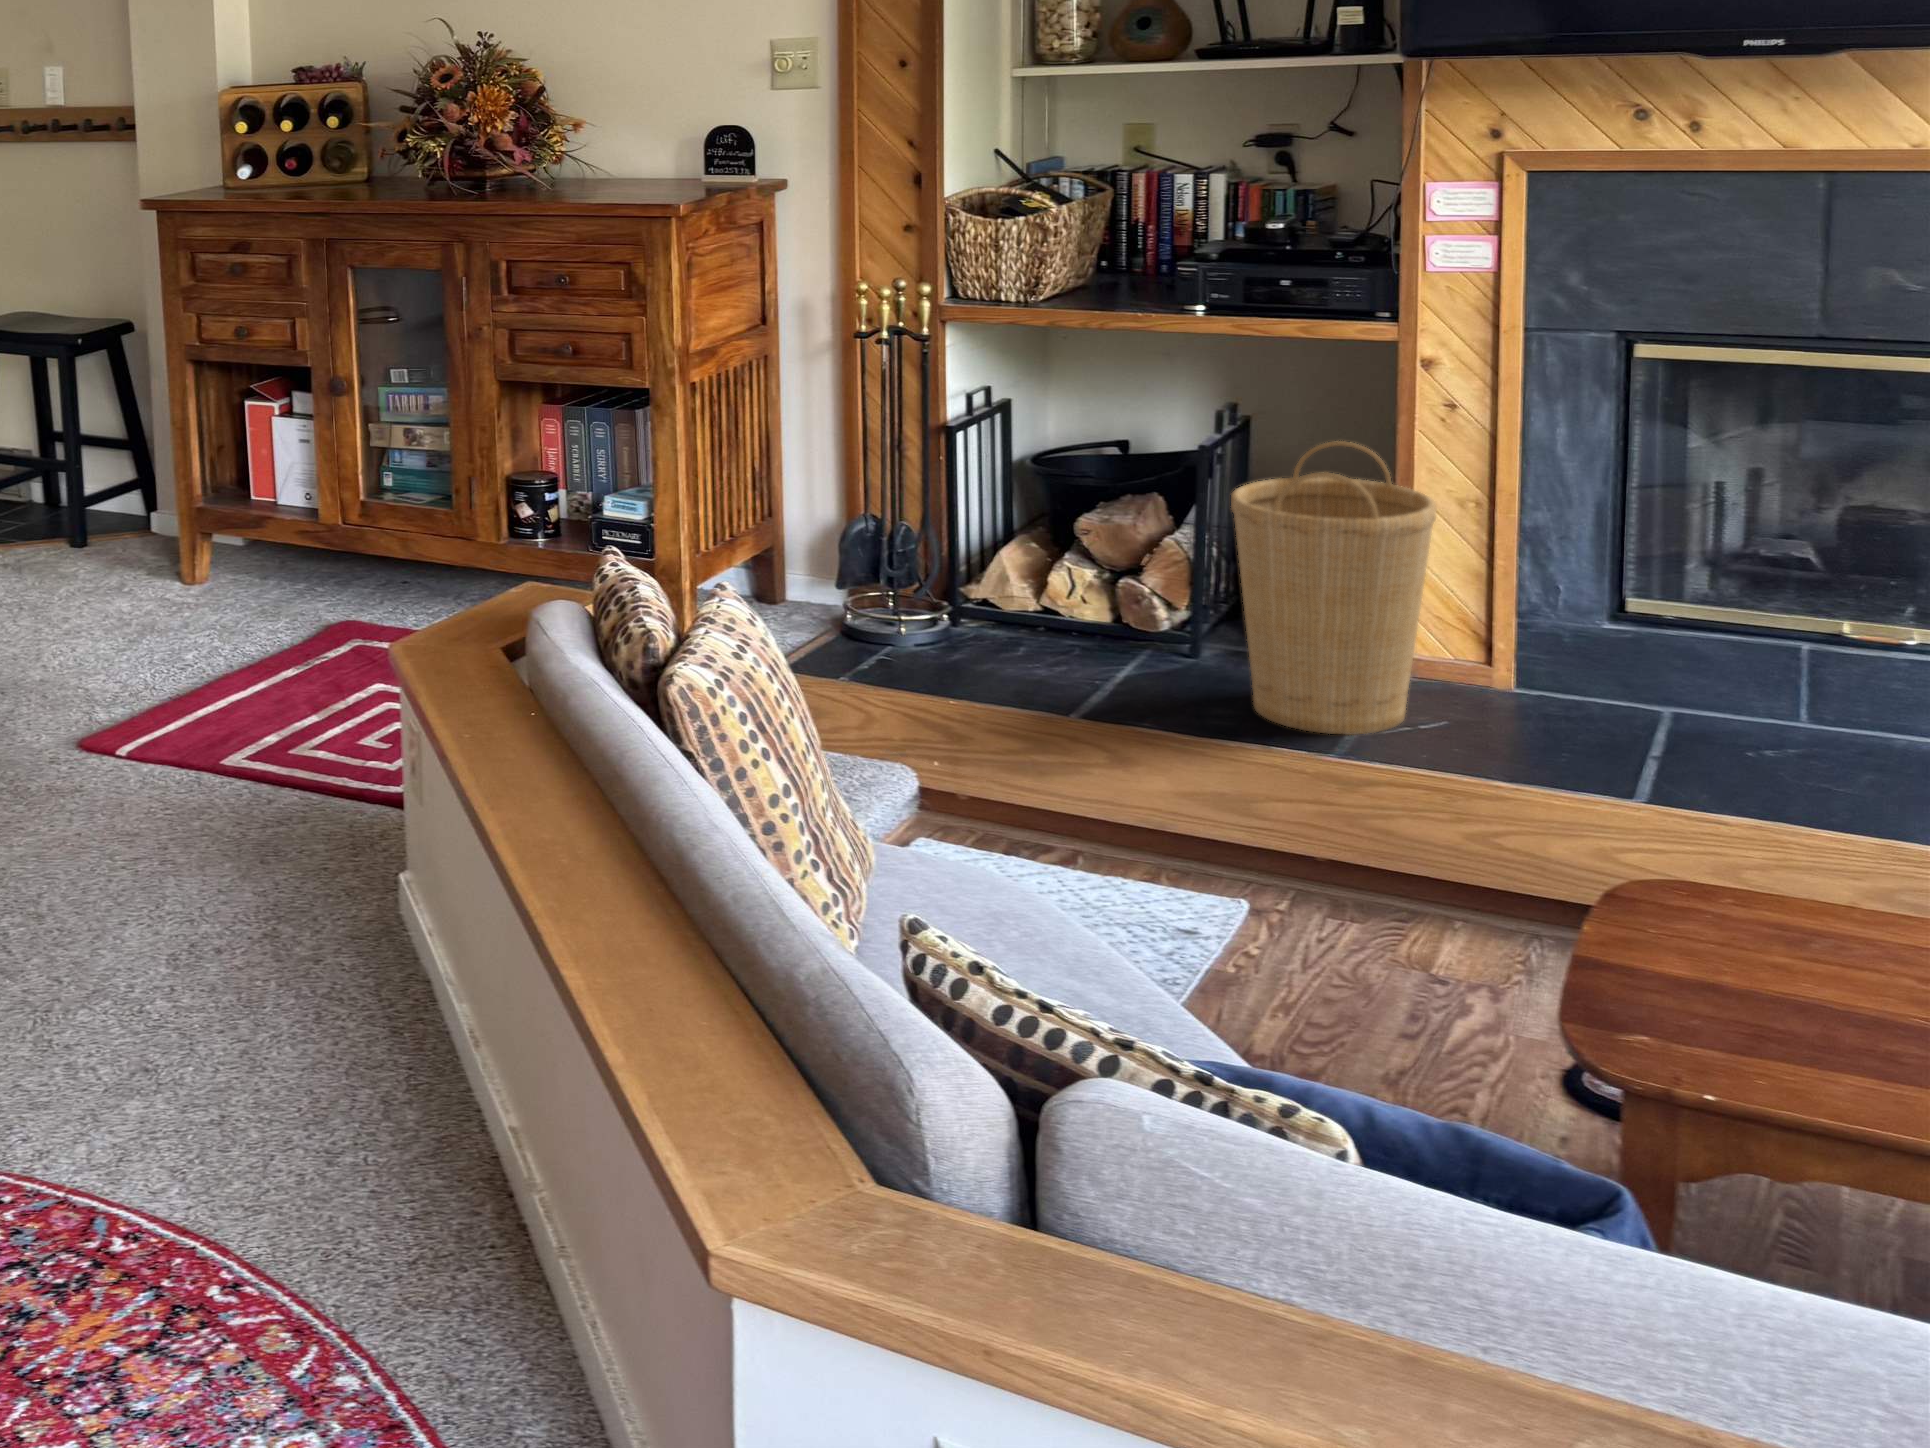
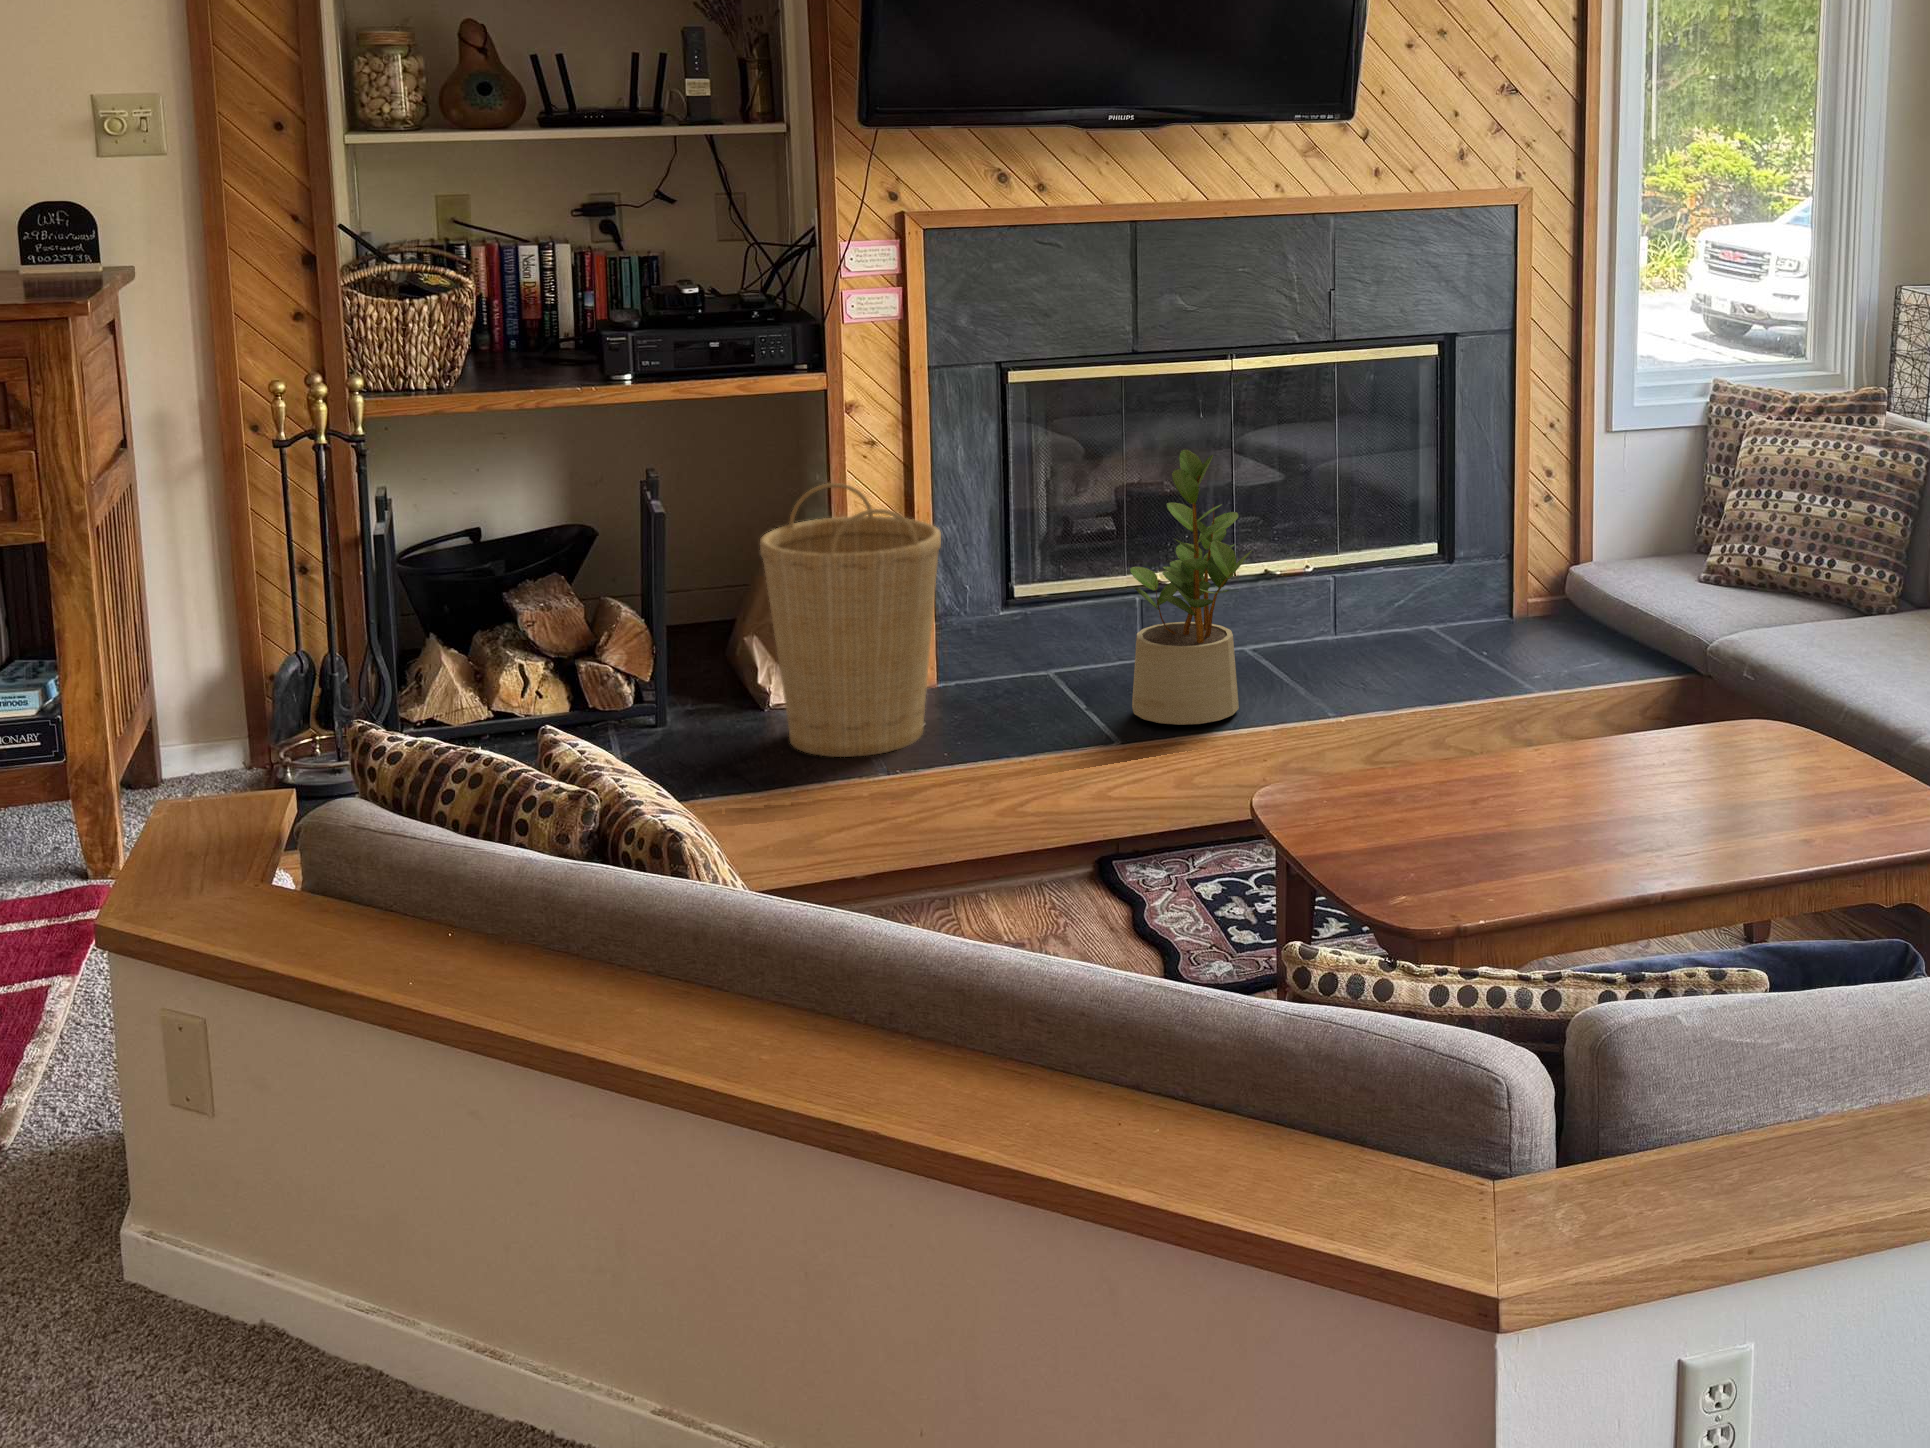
potted plant: none [1634,464,1832,806] -> present [1130,449,1252,725]

